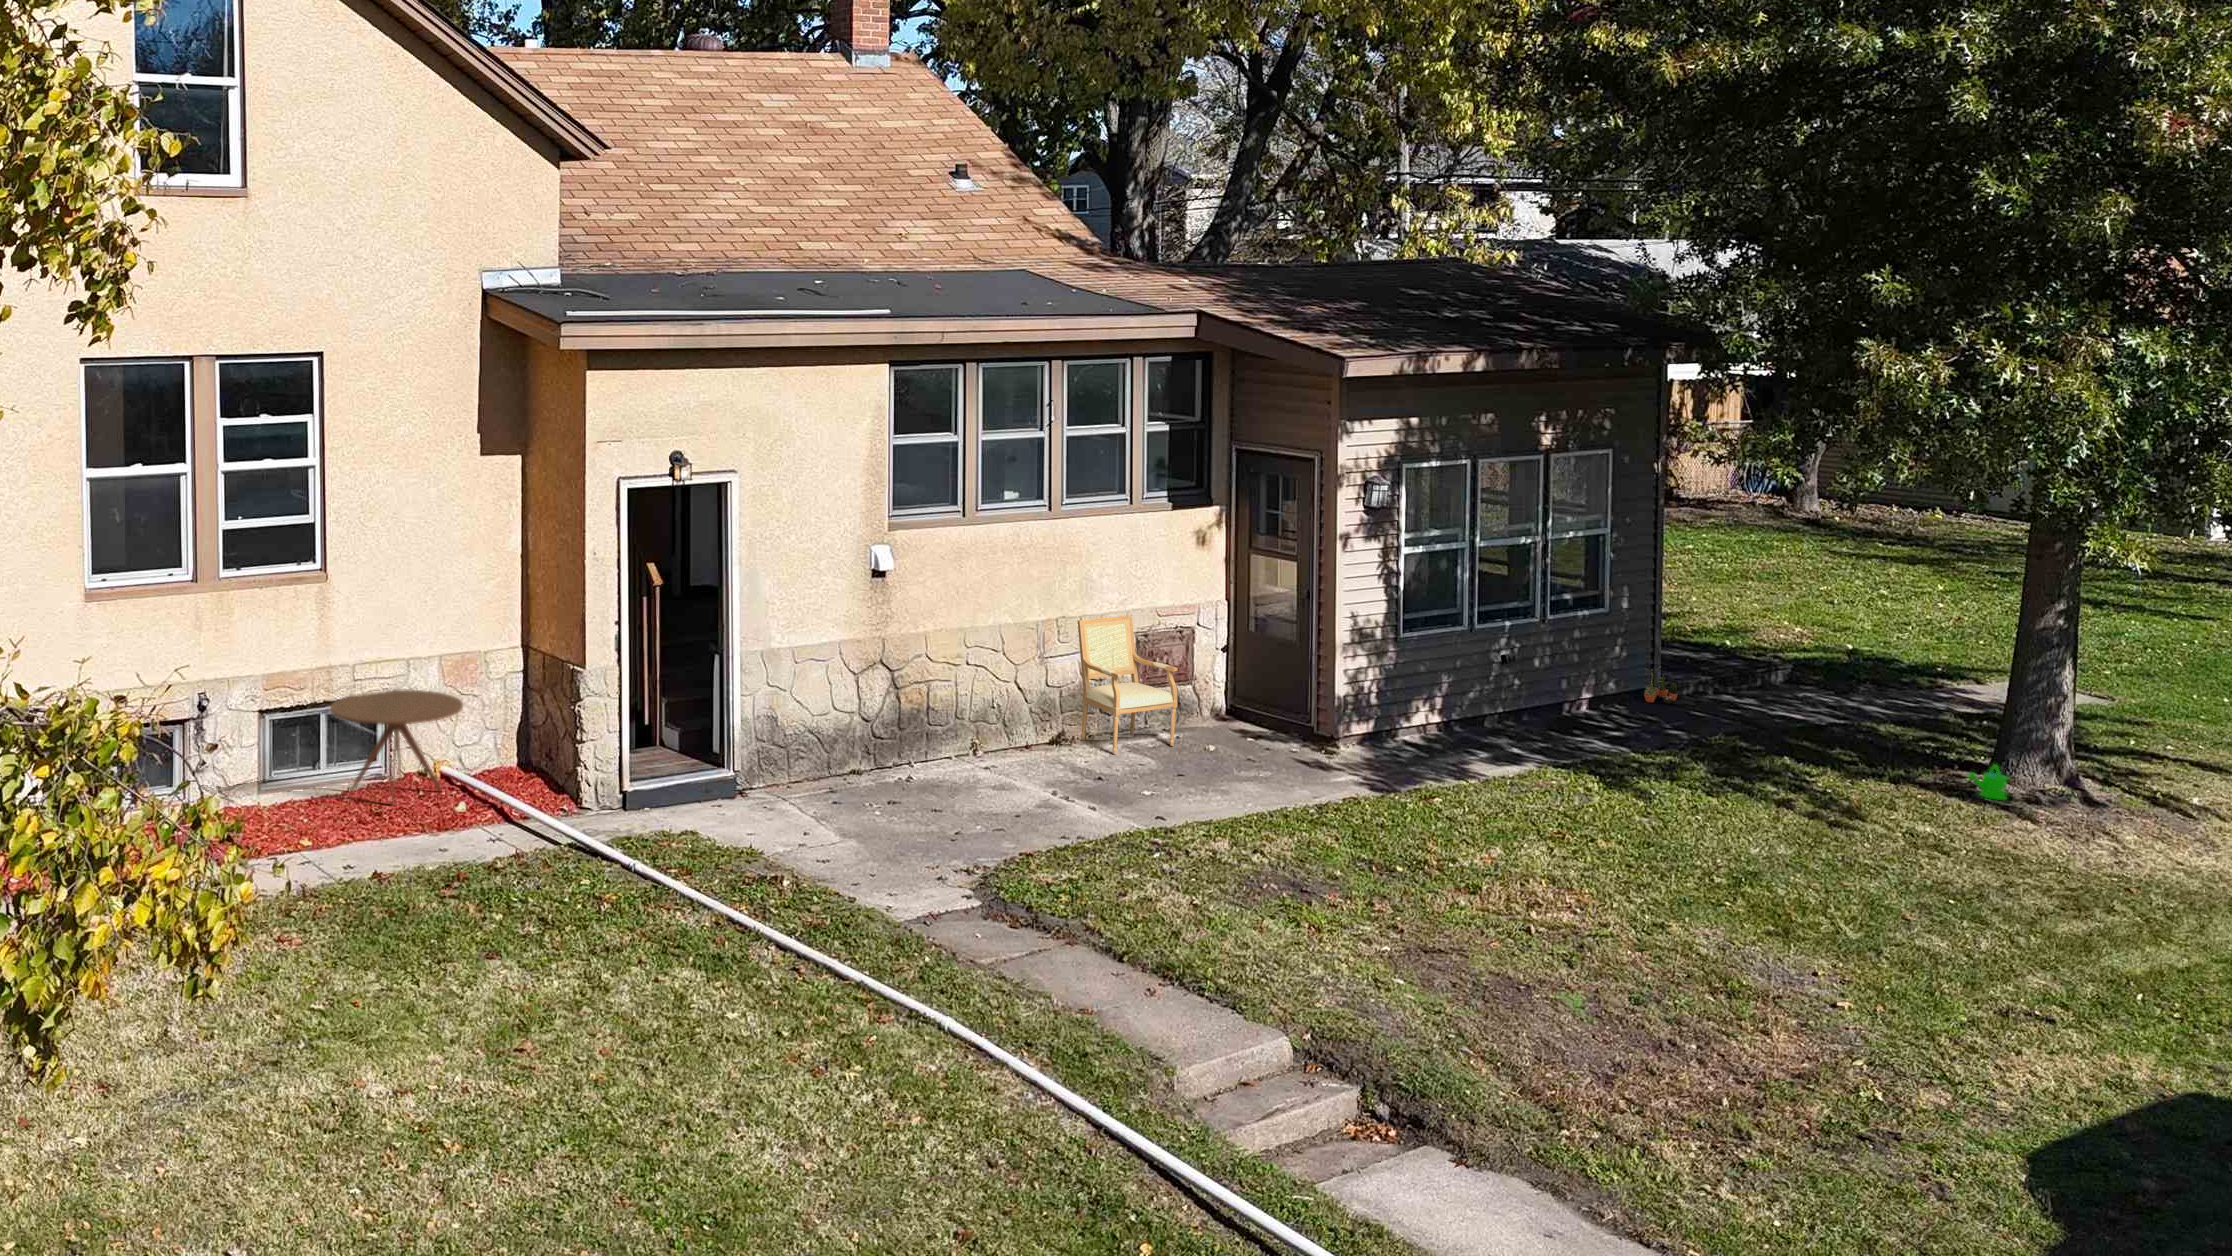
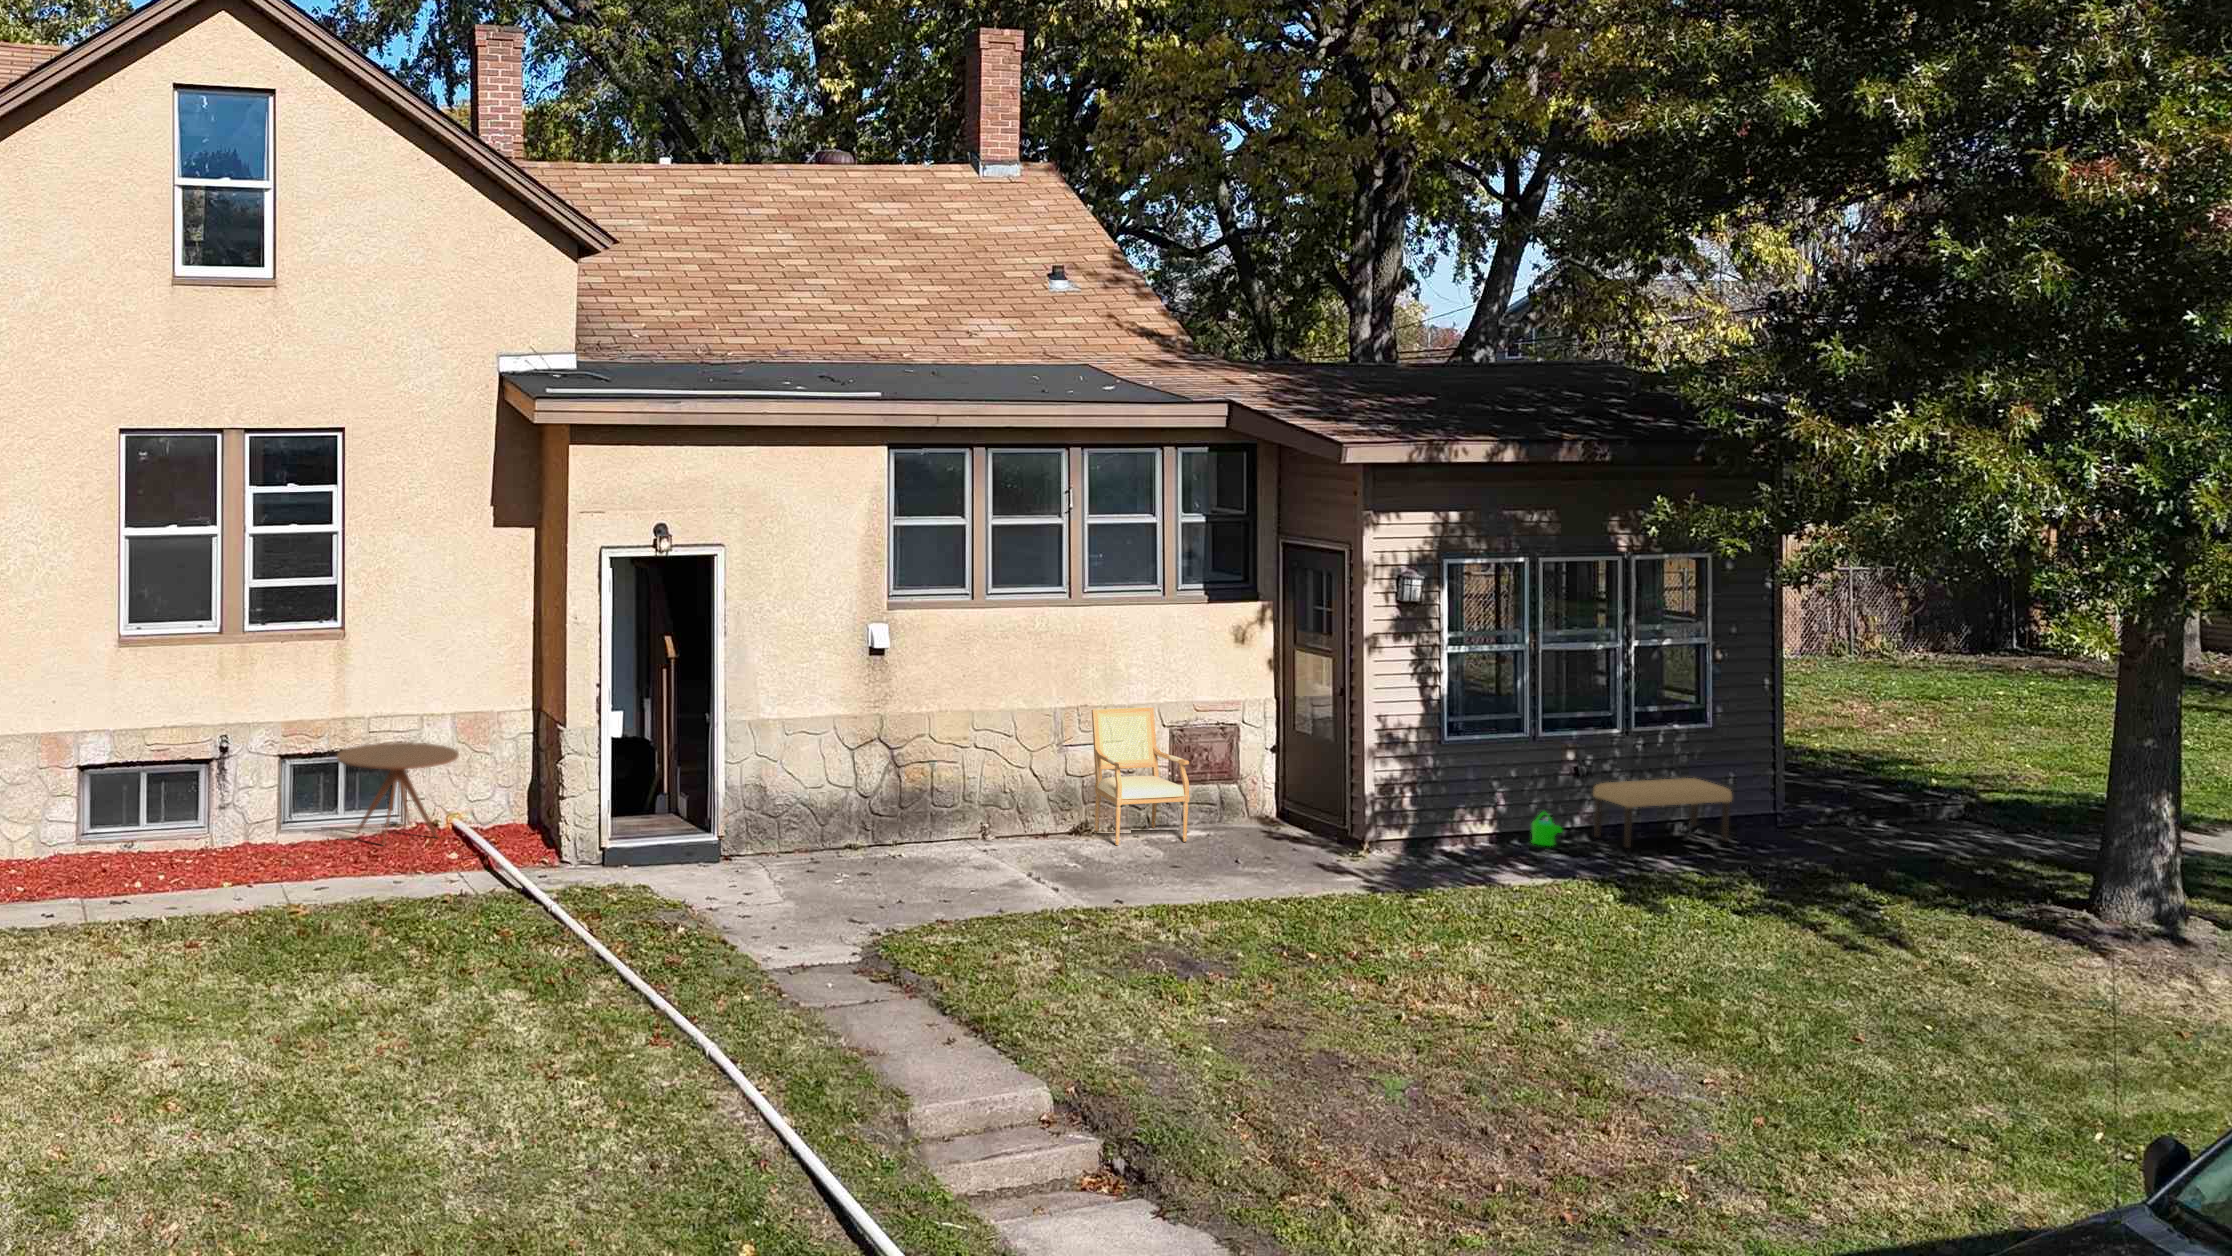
bench: none [1513,657,1629,727] -> present [1593,778,1732,848]
potted plant: present [1644,666,1678,704] -> none [1766,794,1808,835]
watering can: present [1968,765,2010,800] -> present [1531,812,1562,846]

